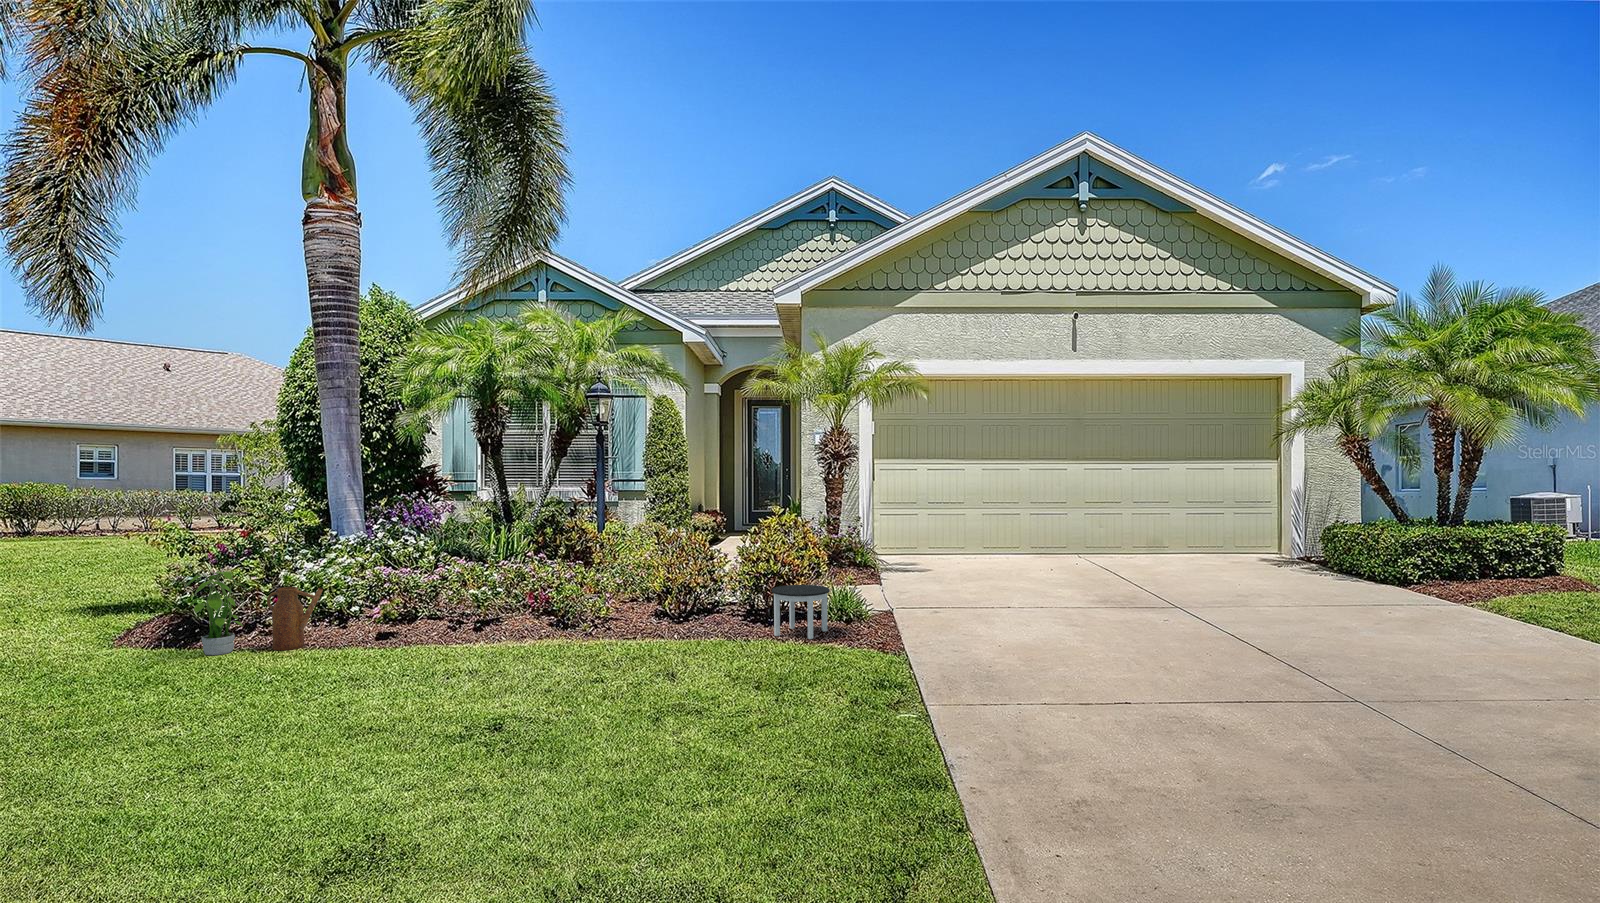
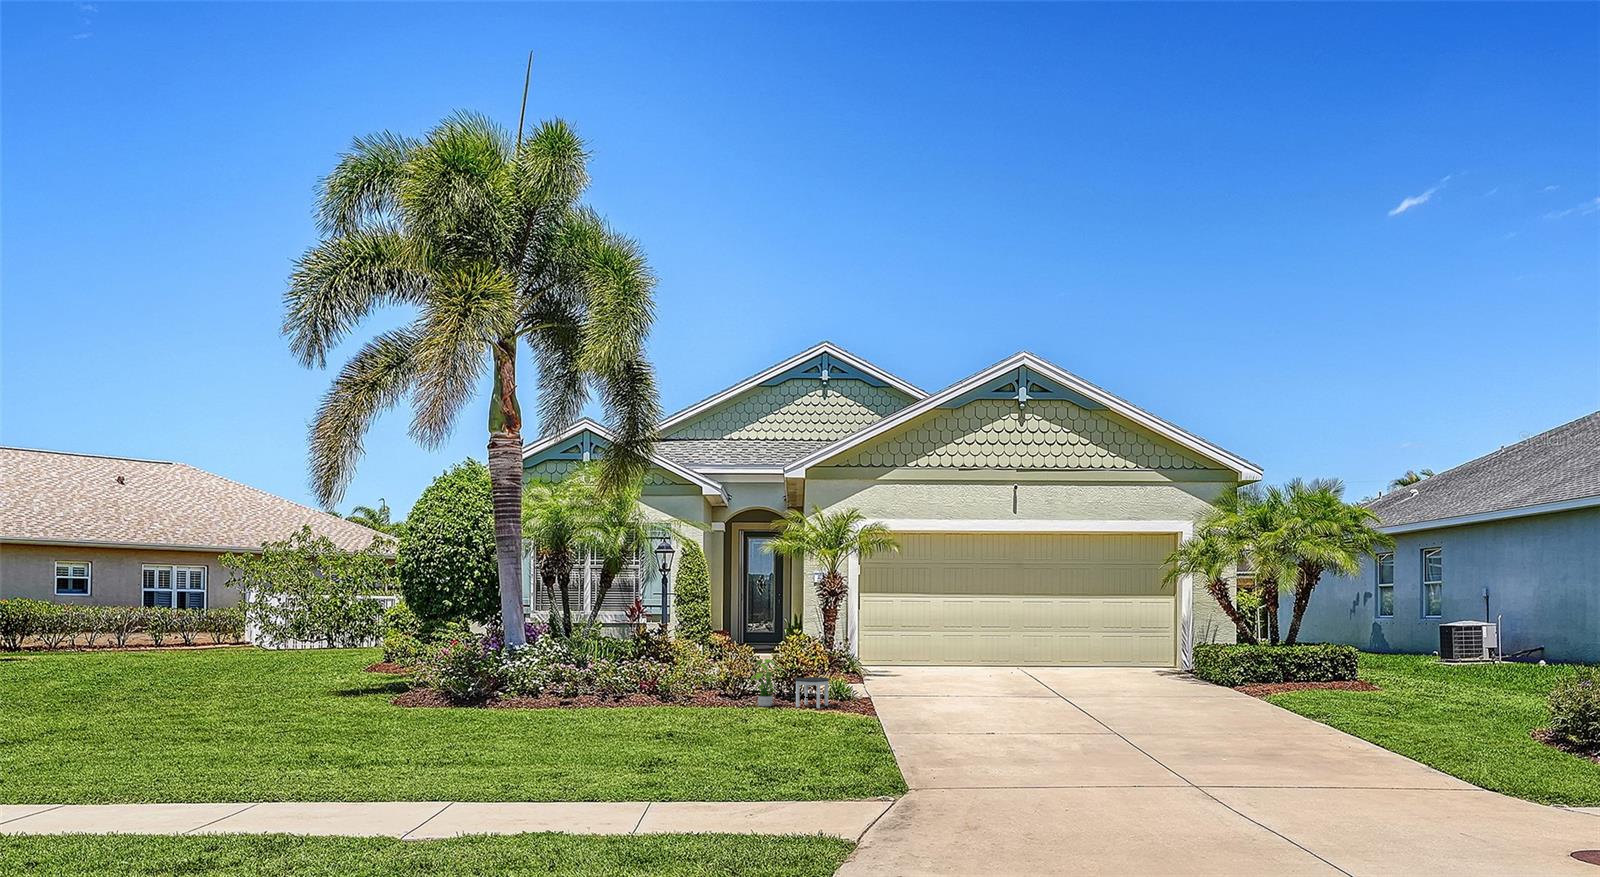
potted plant: present [186,571,248,655] -> present [749,659,781,706]
watering can: present [267,587,323,650] -> none [492,673,527,711]

